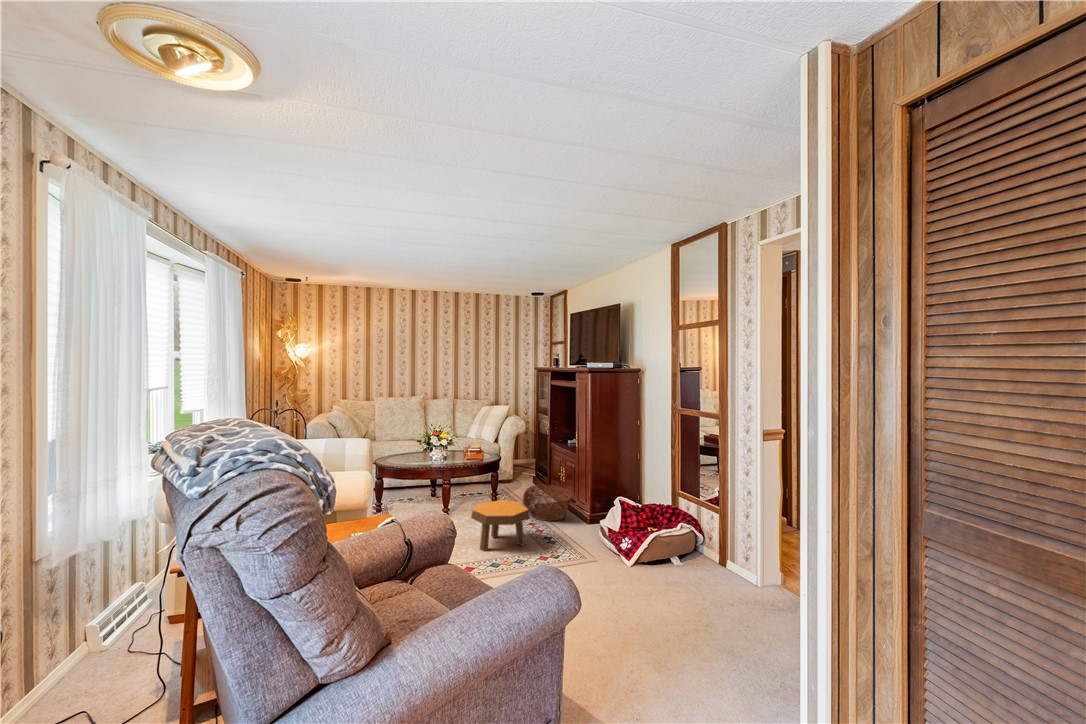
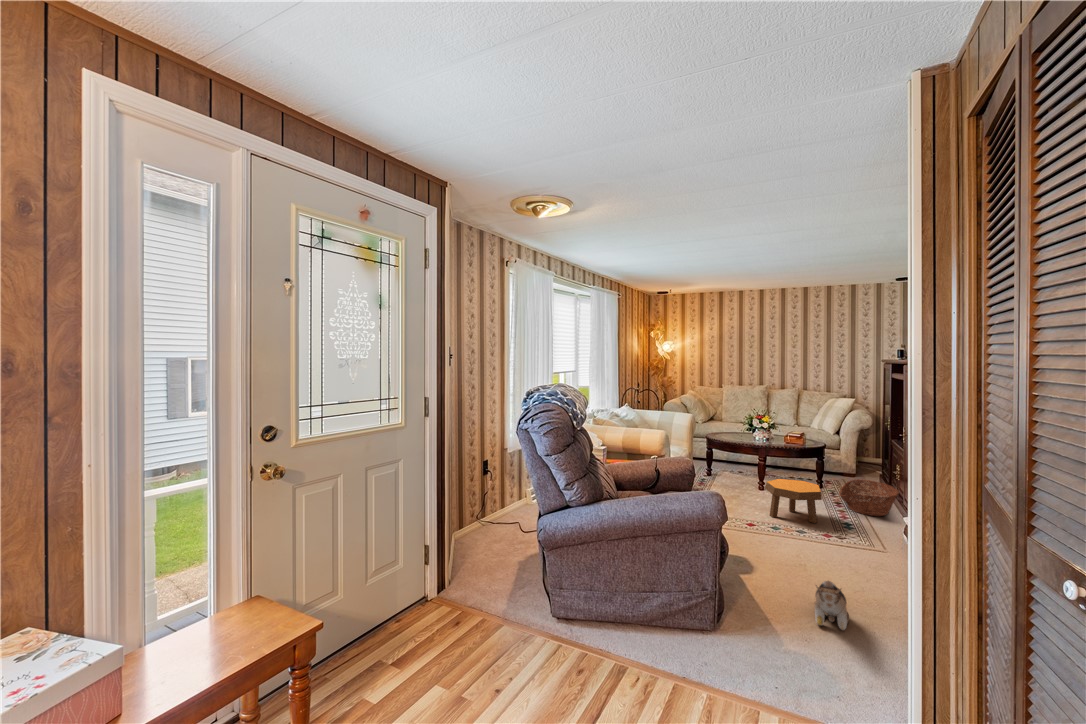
plush toy: none [613,629,663,687] -> present [814,581,849,630]

